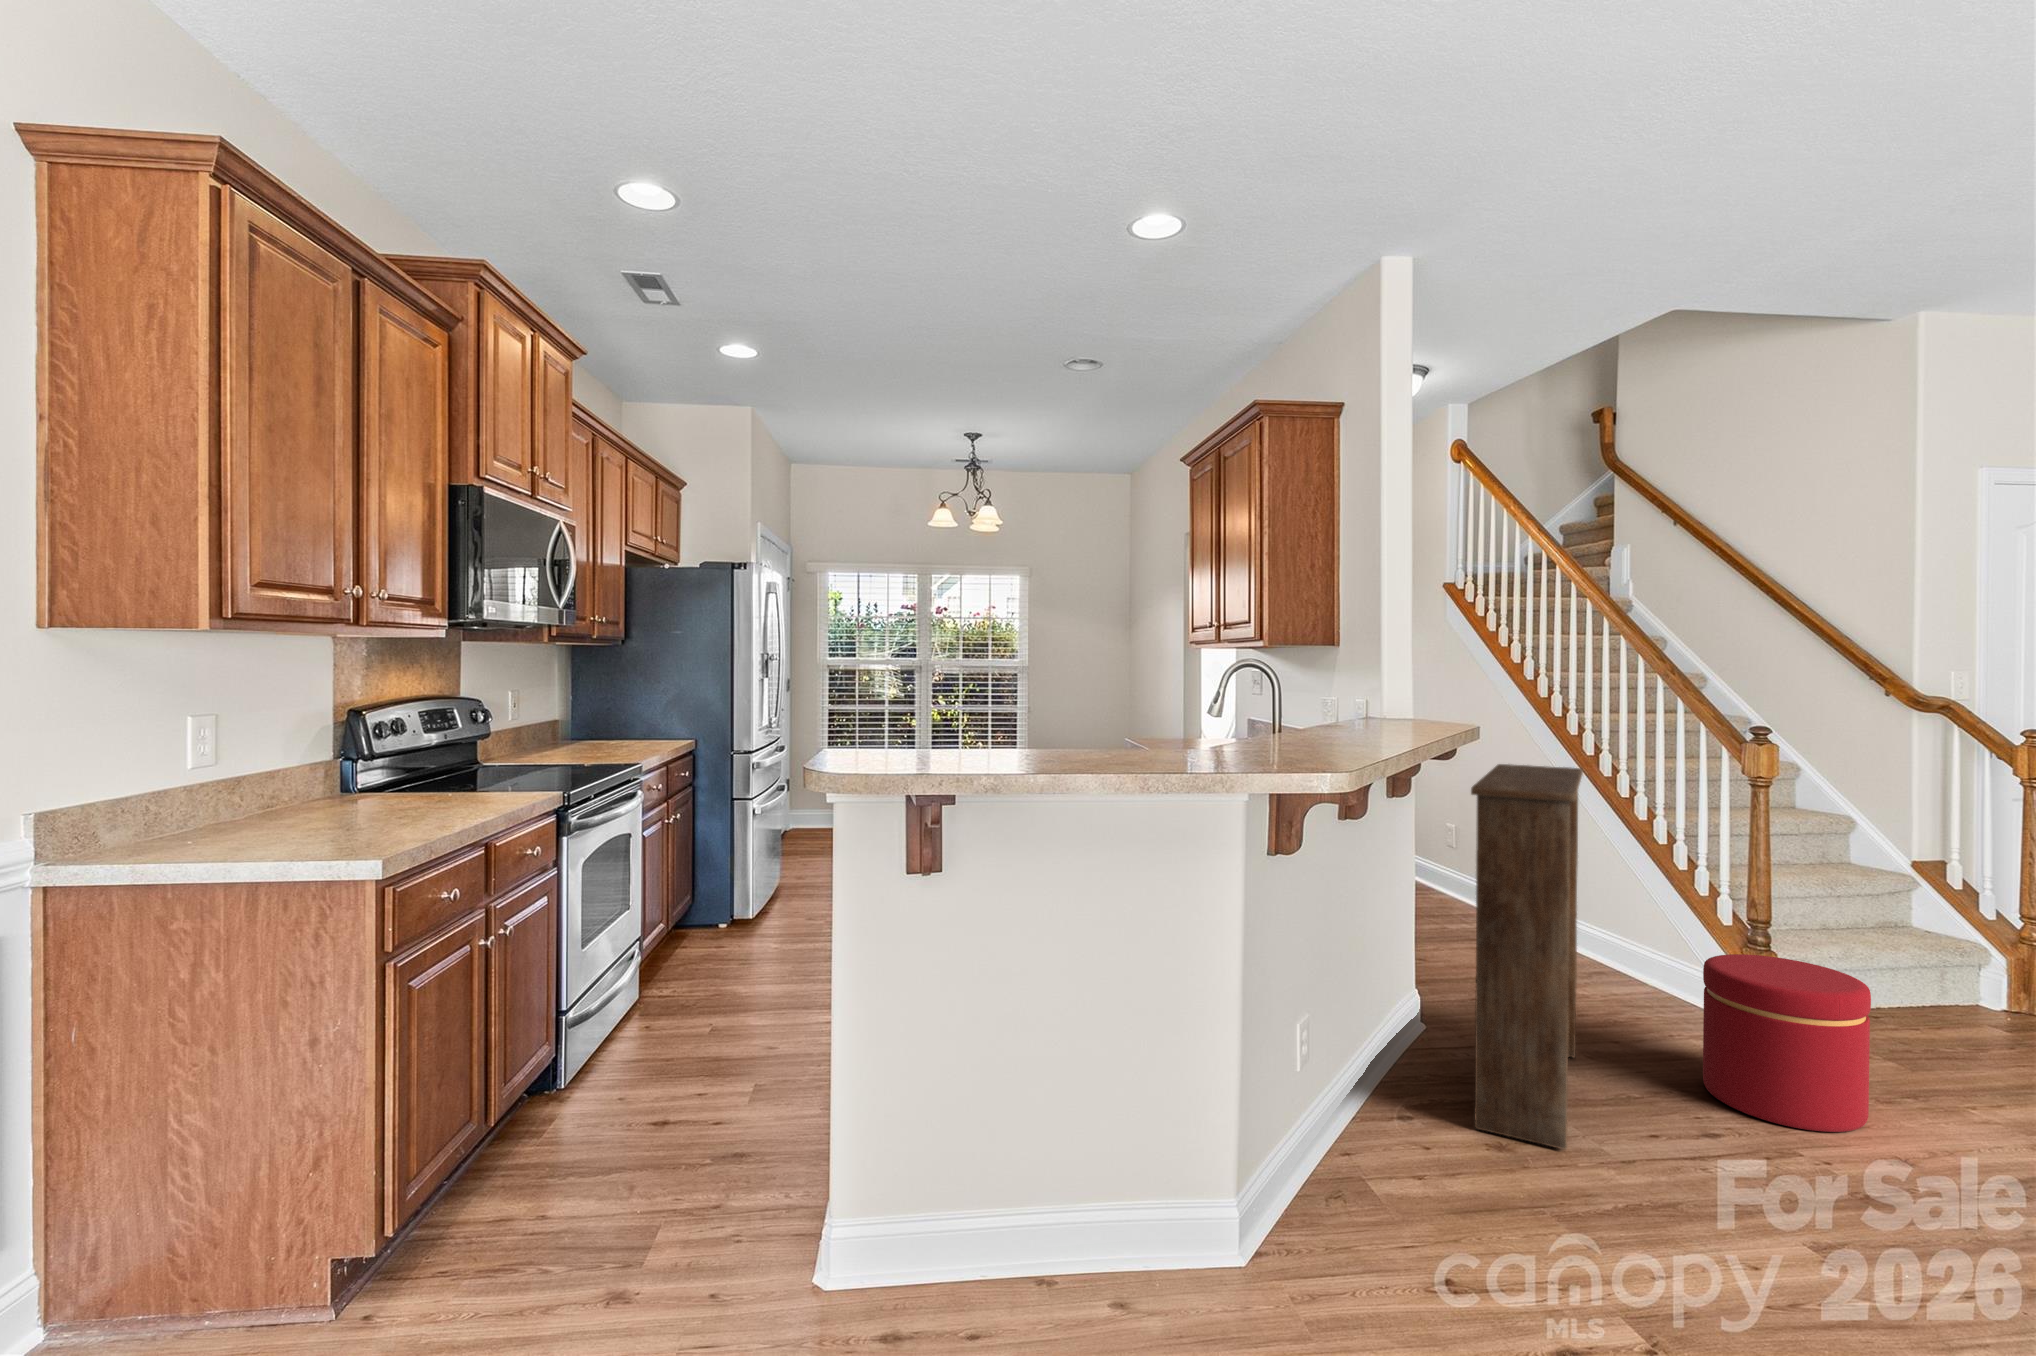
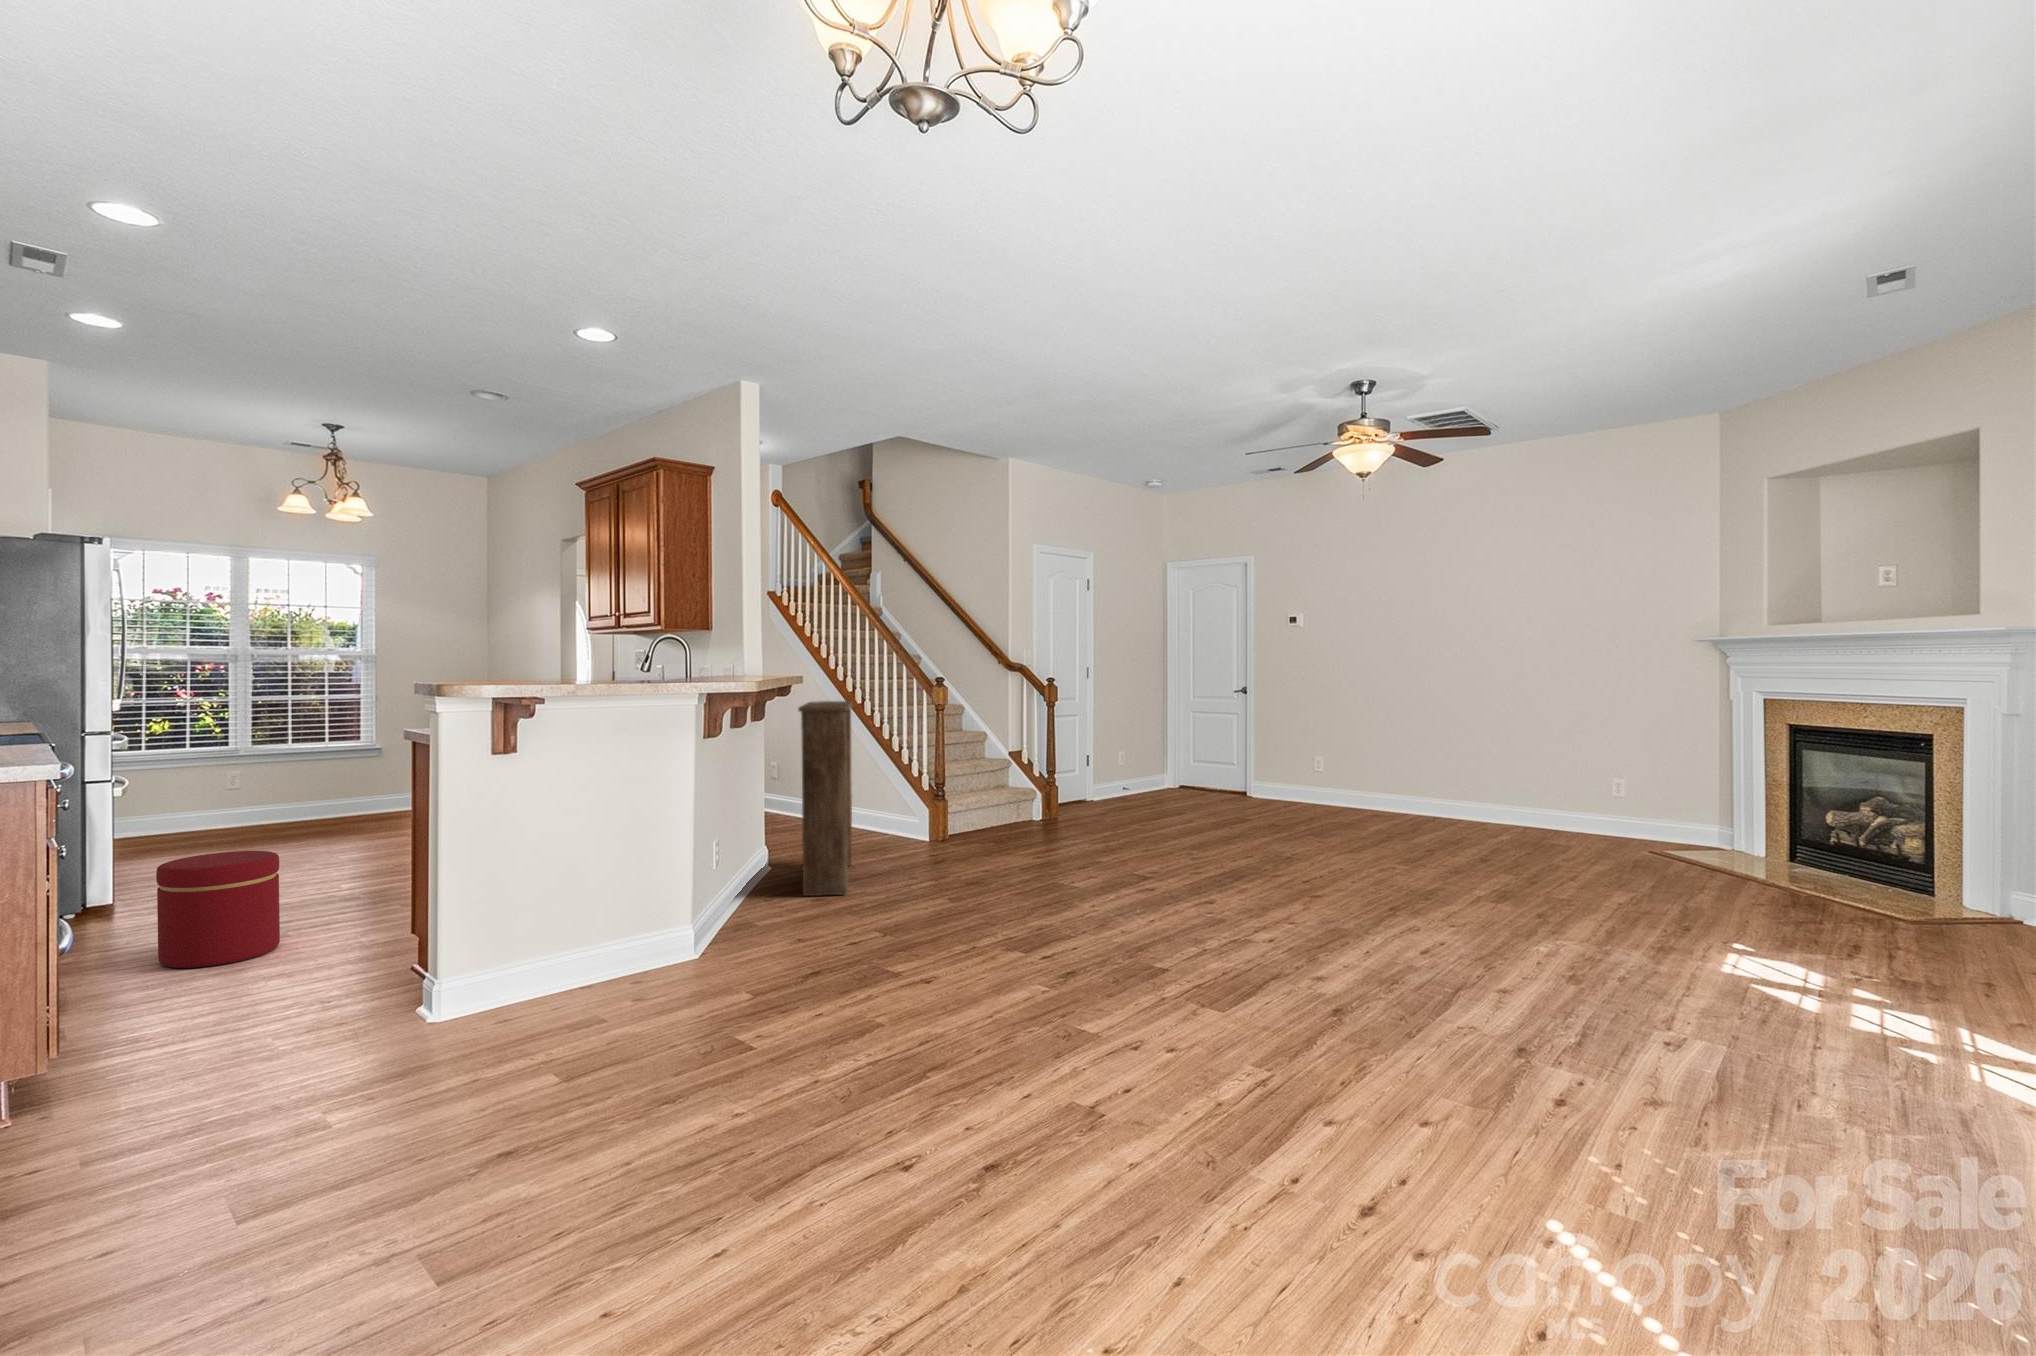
ottoman: present [1703,954,1871,1132] -> present [156,851,280,968]

